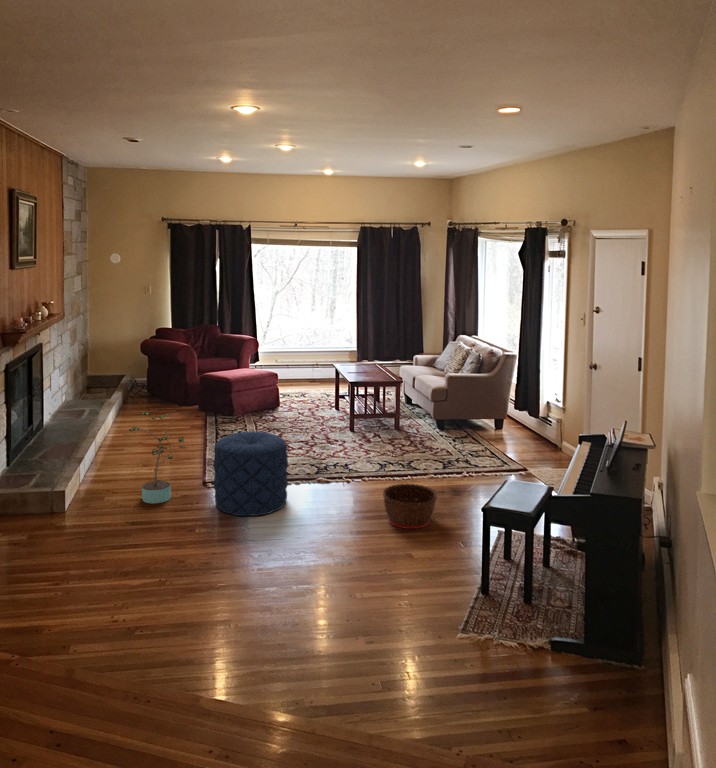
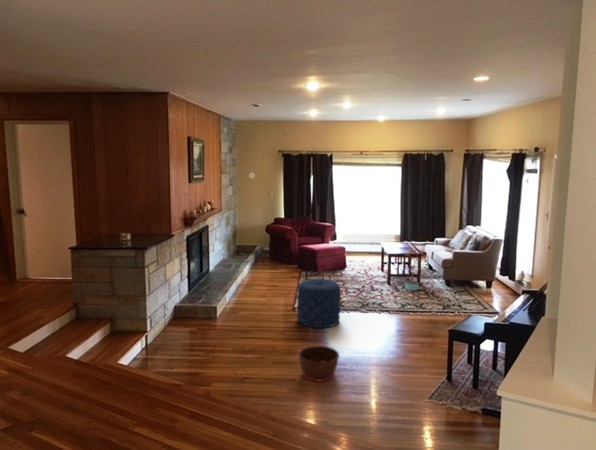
potted plant: present [129,412,186,504] -> present [405,248,427,291]
basket: present [383,484,437,529] -> present [299,346,339,382]

